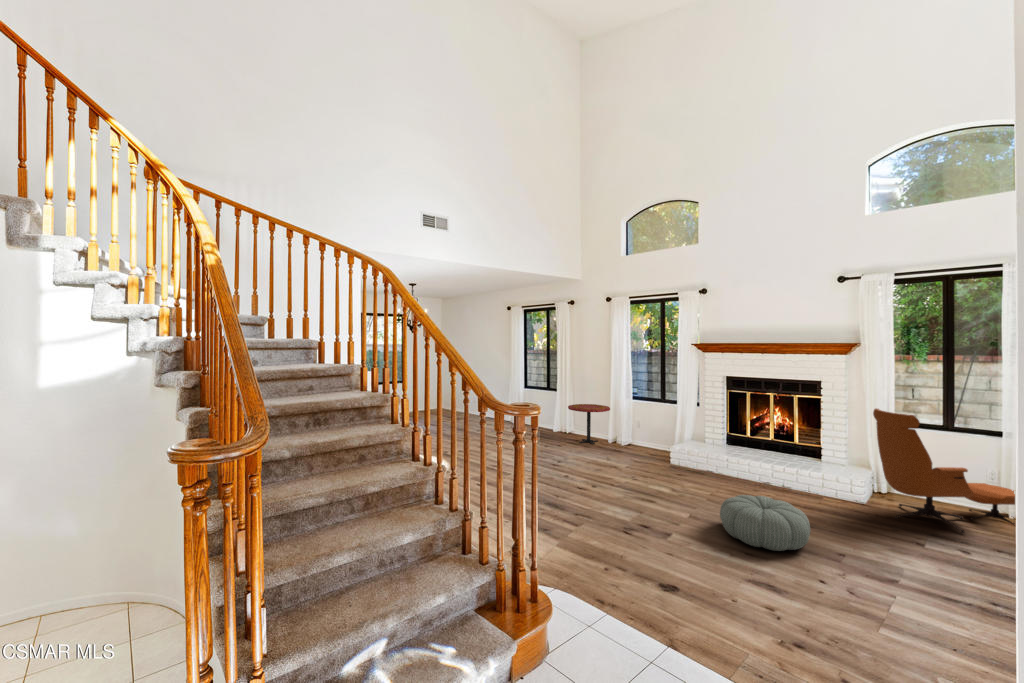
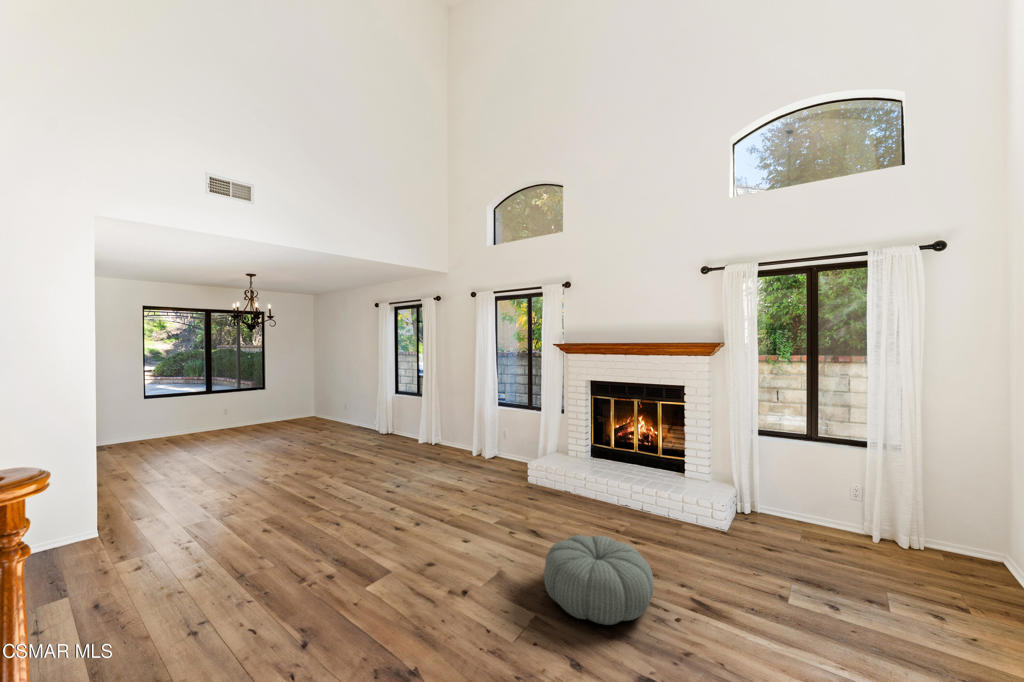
side table: present [568,404,610,444] -> none [424,413,472,460]
lounge chair: present [873,409,1015,534] -> none [735,417,898,570]

